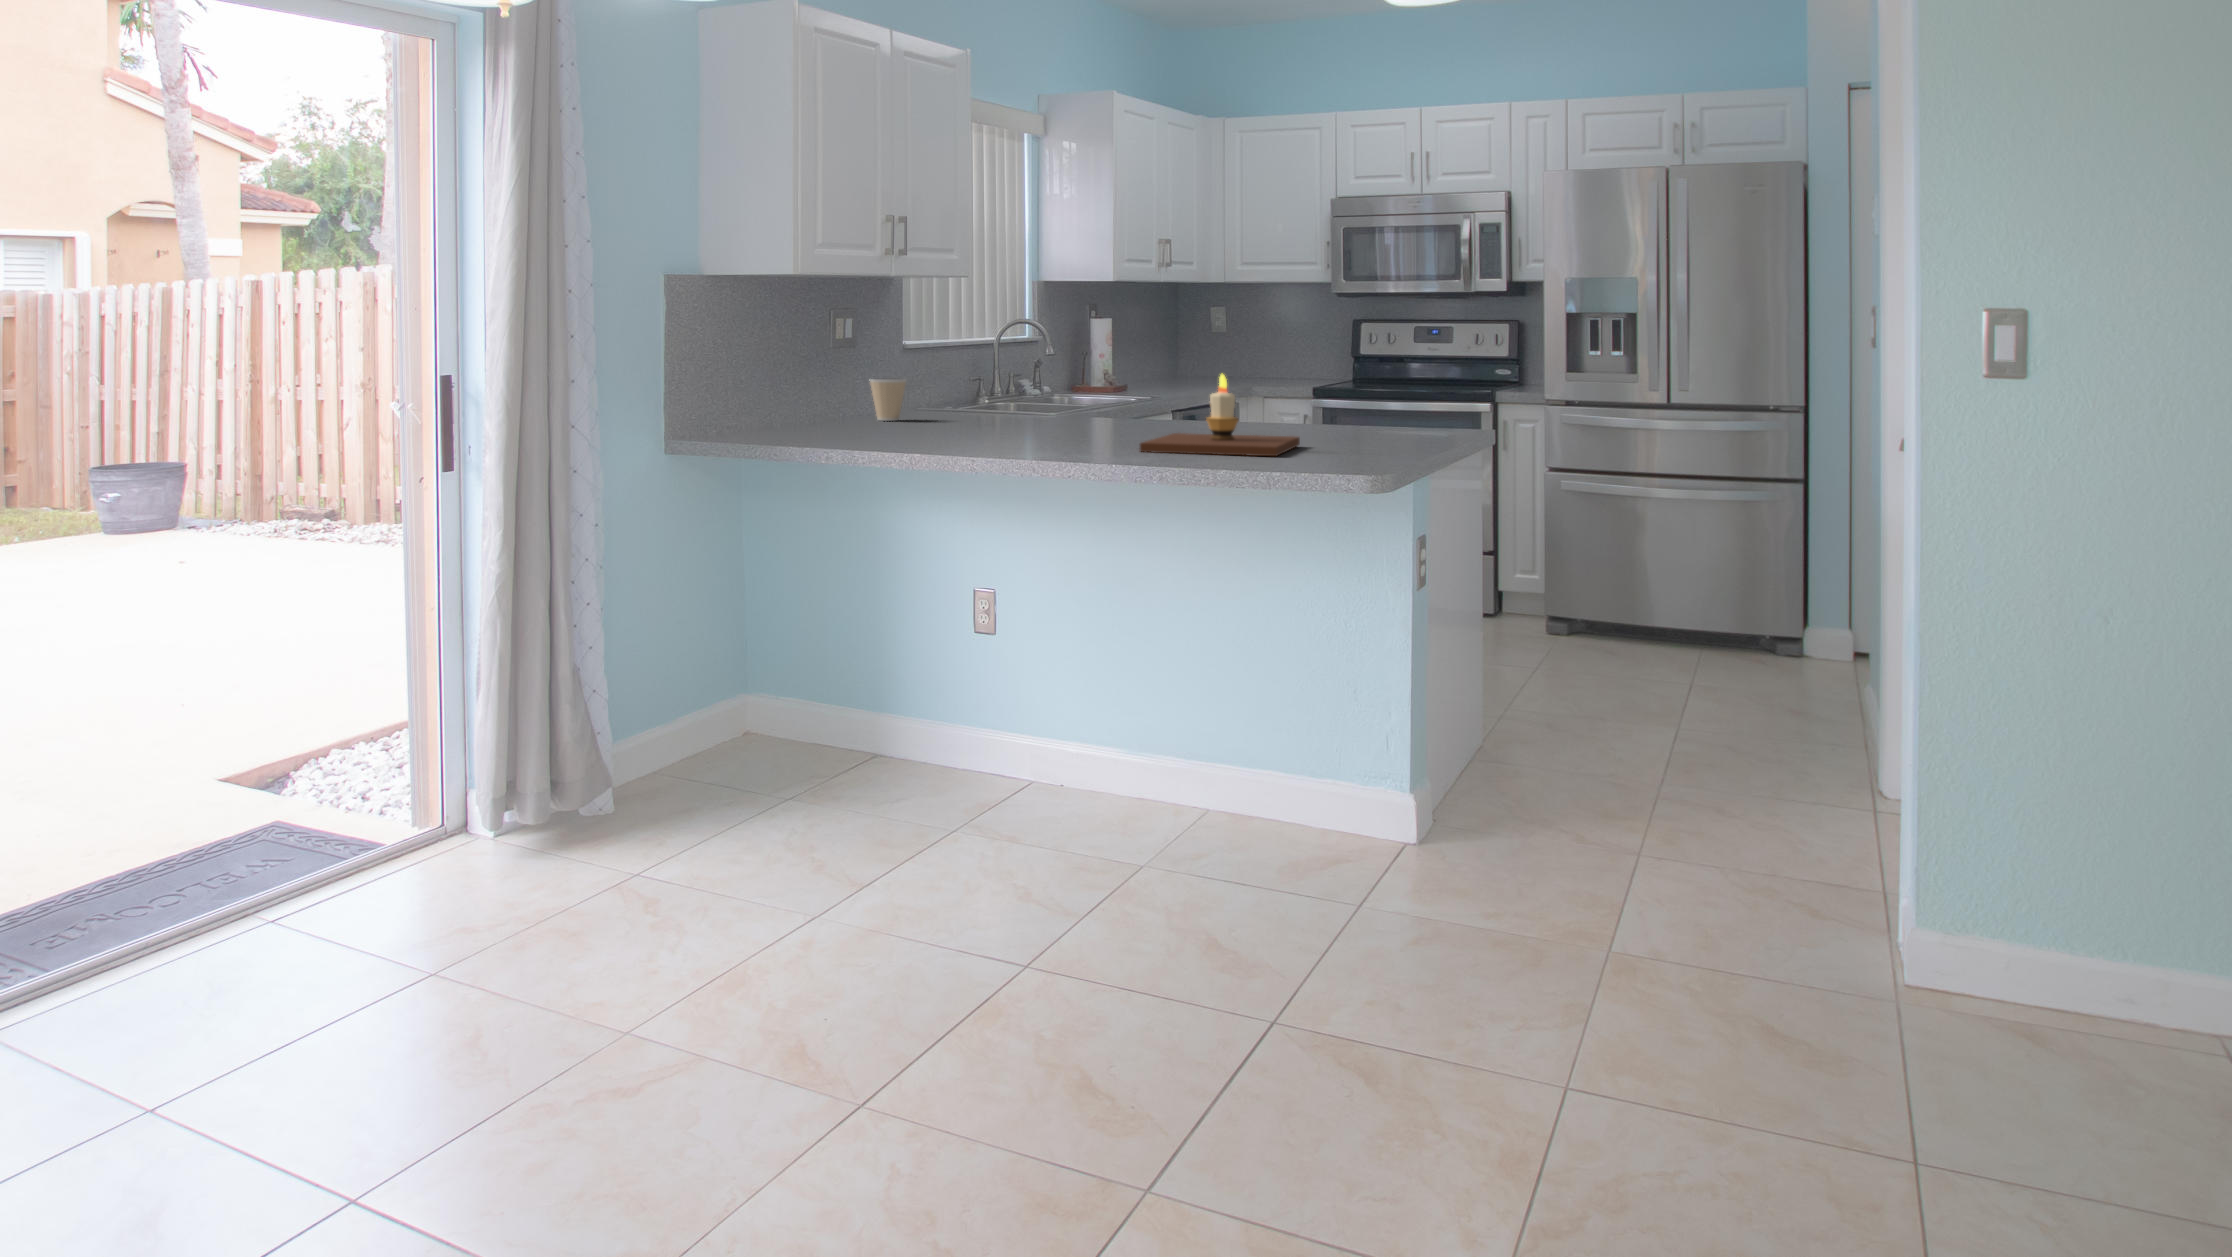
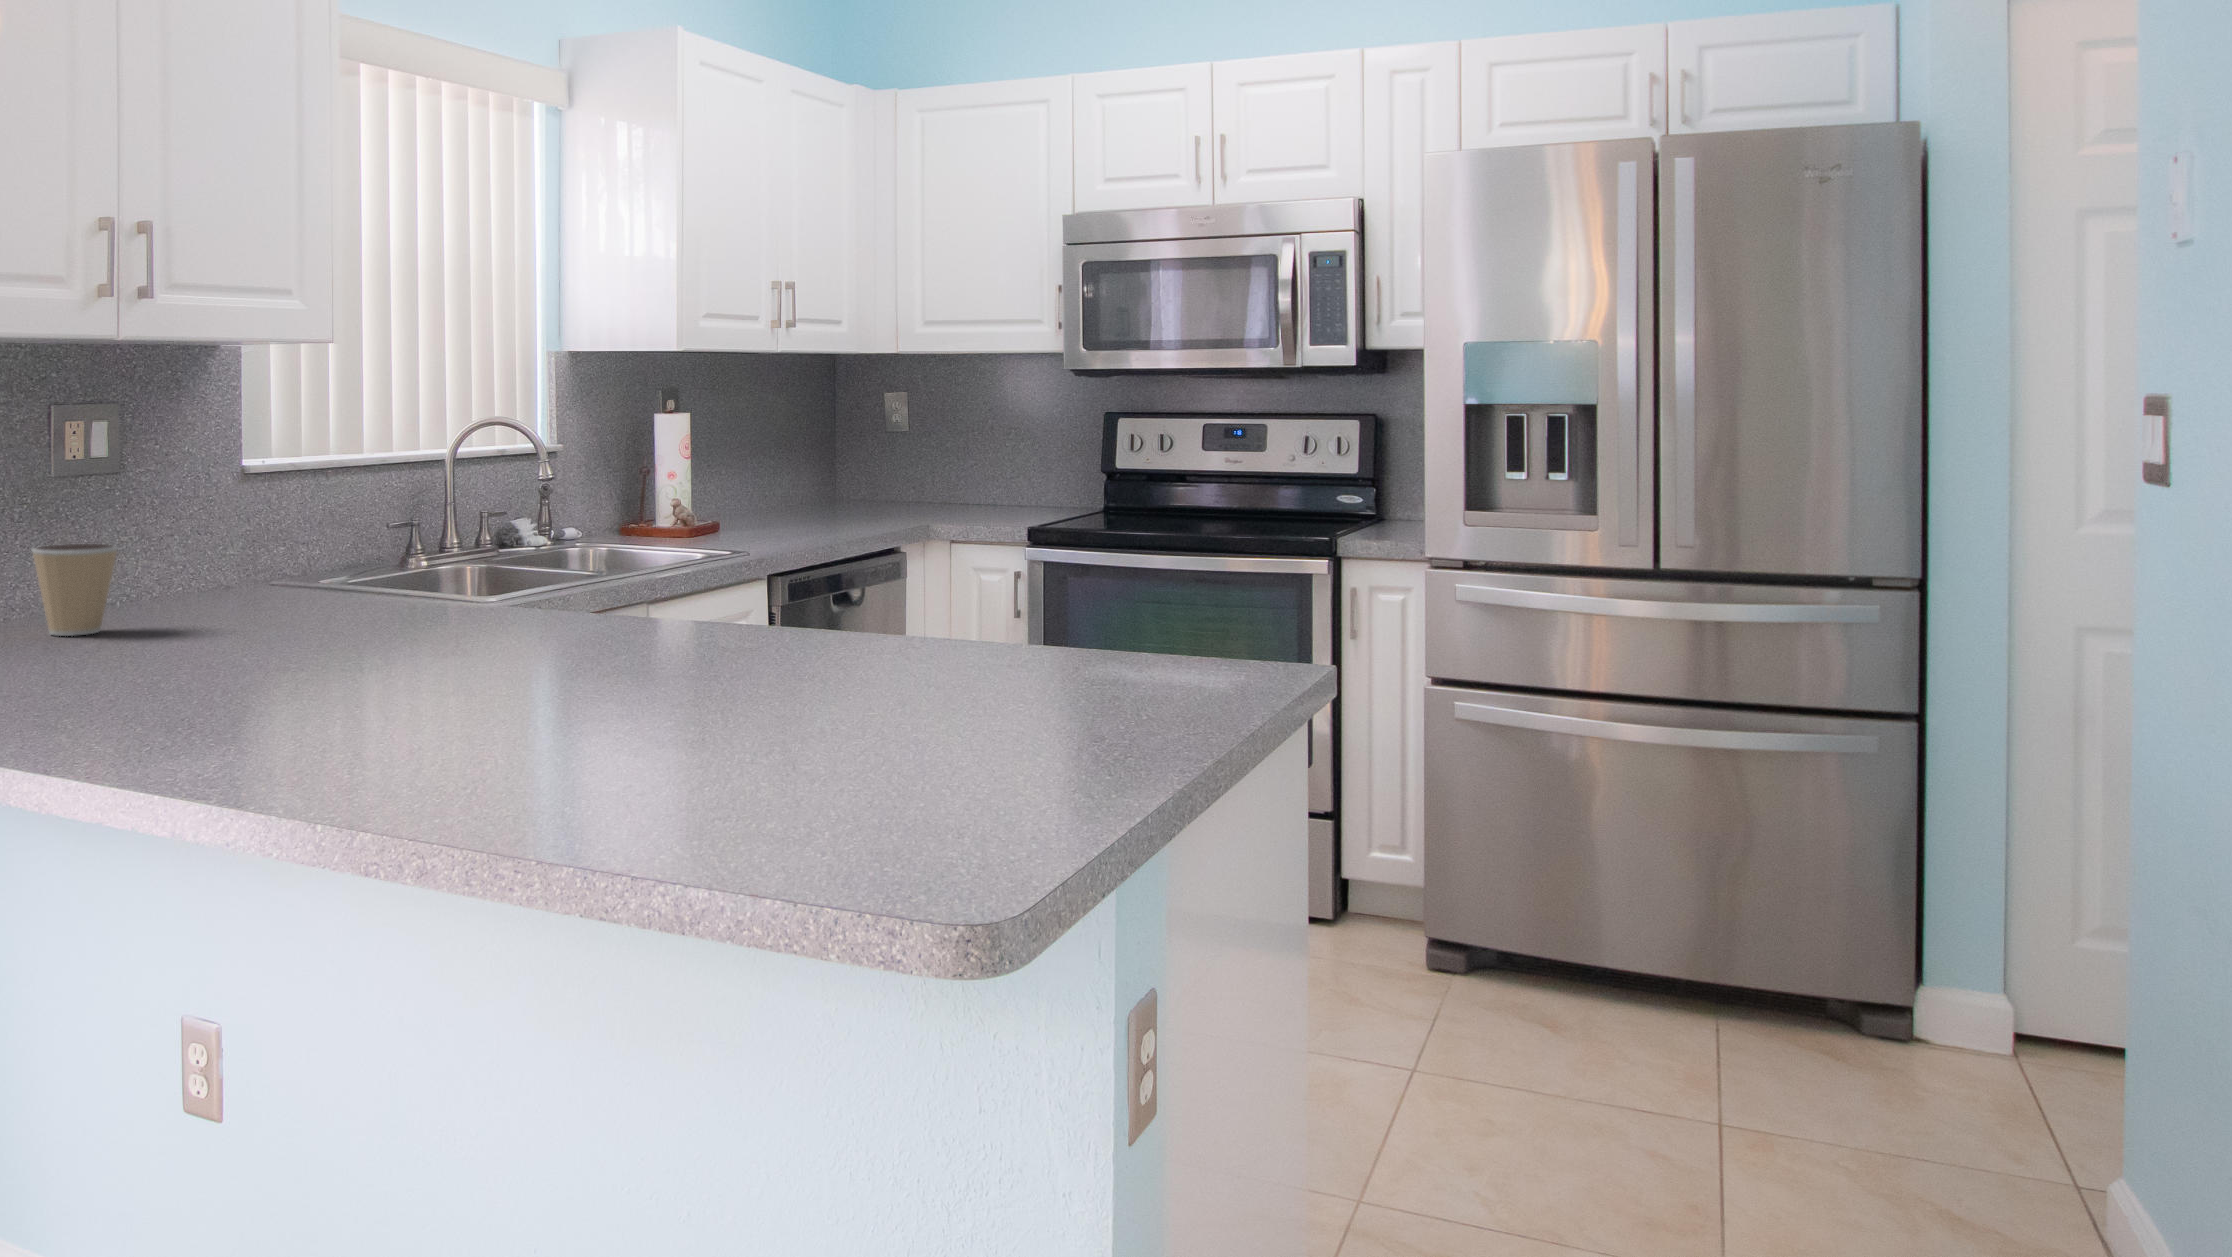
candle: present [1140,374,1300,456] -> none [362,585,860,855]

